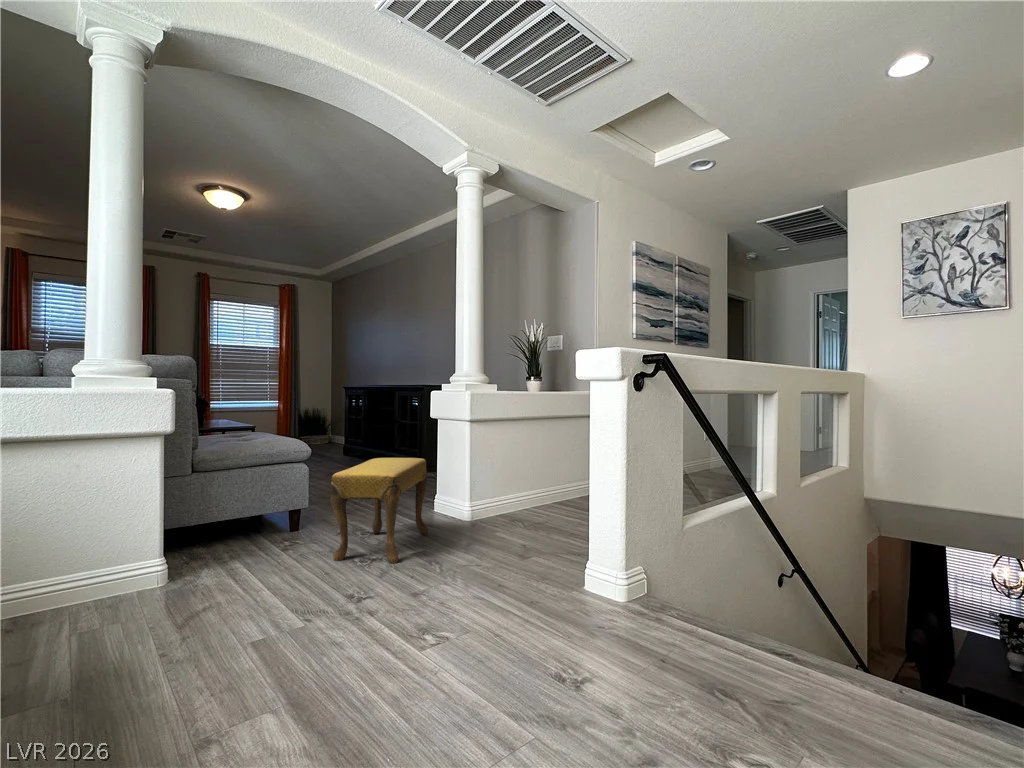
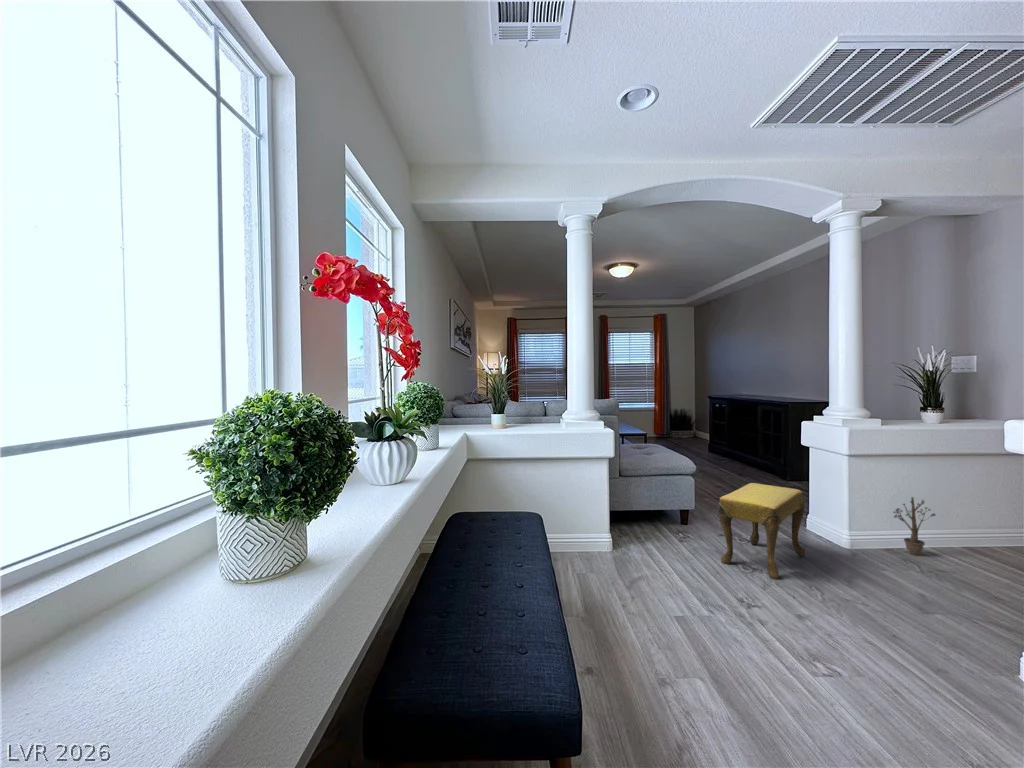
decorative plant: none [499,458,535,515] -> present [886,497,935,555]

